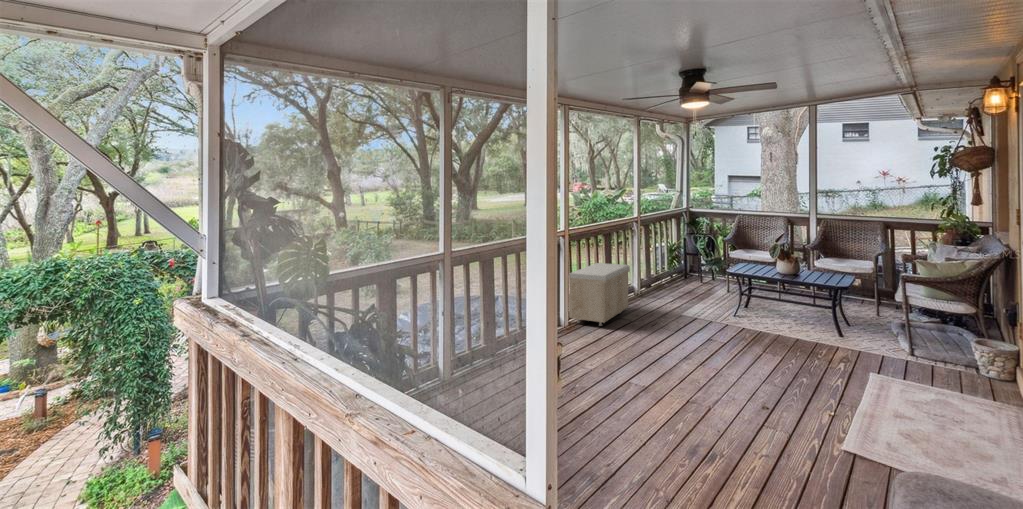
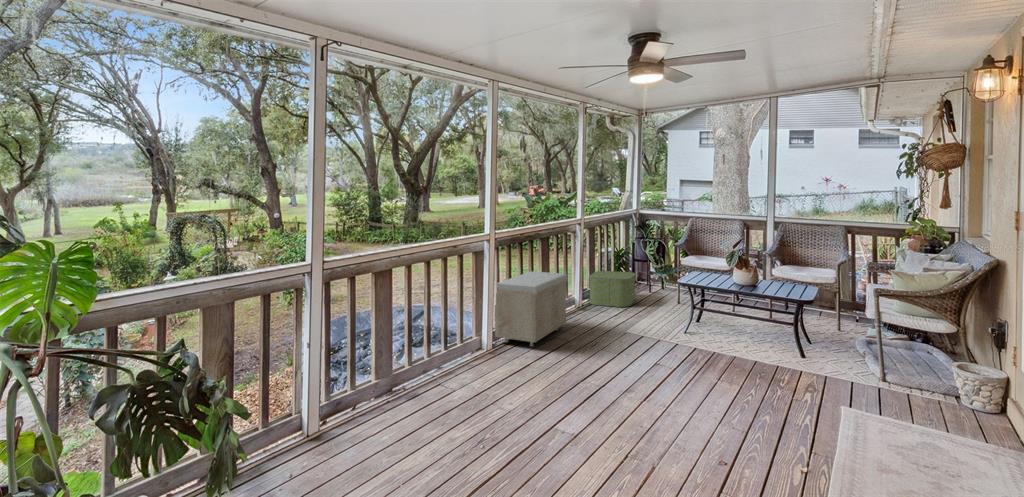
storage box: none [646,262,688,294] -> present [590,271,635,307]

